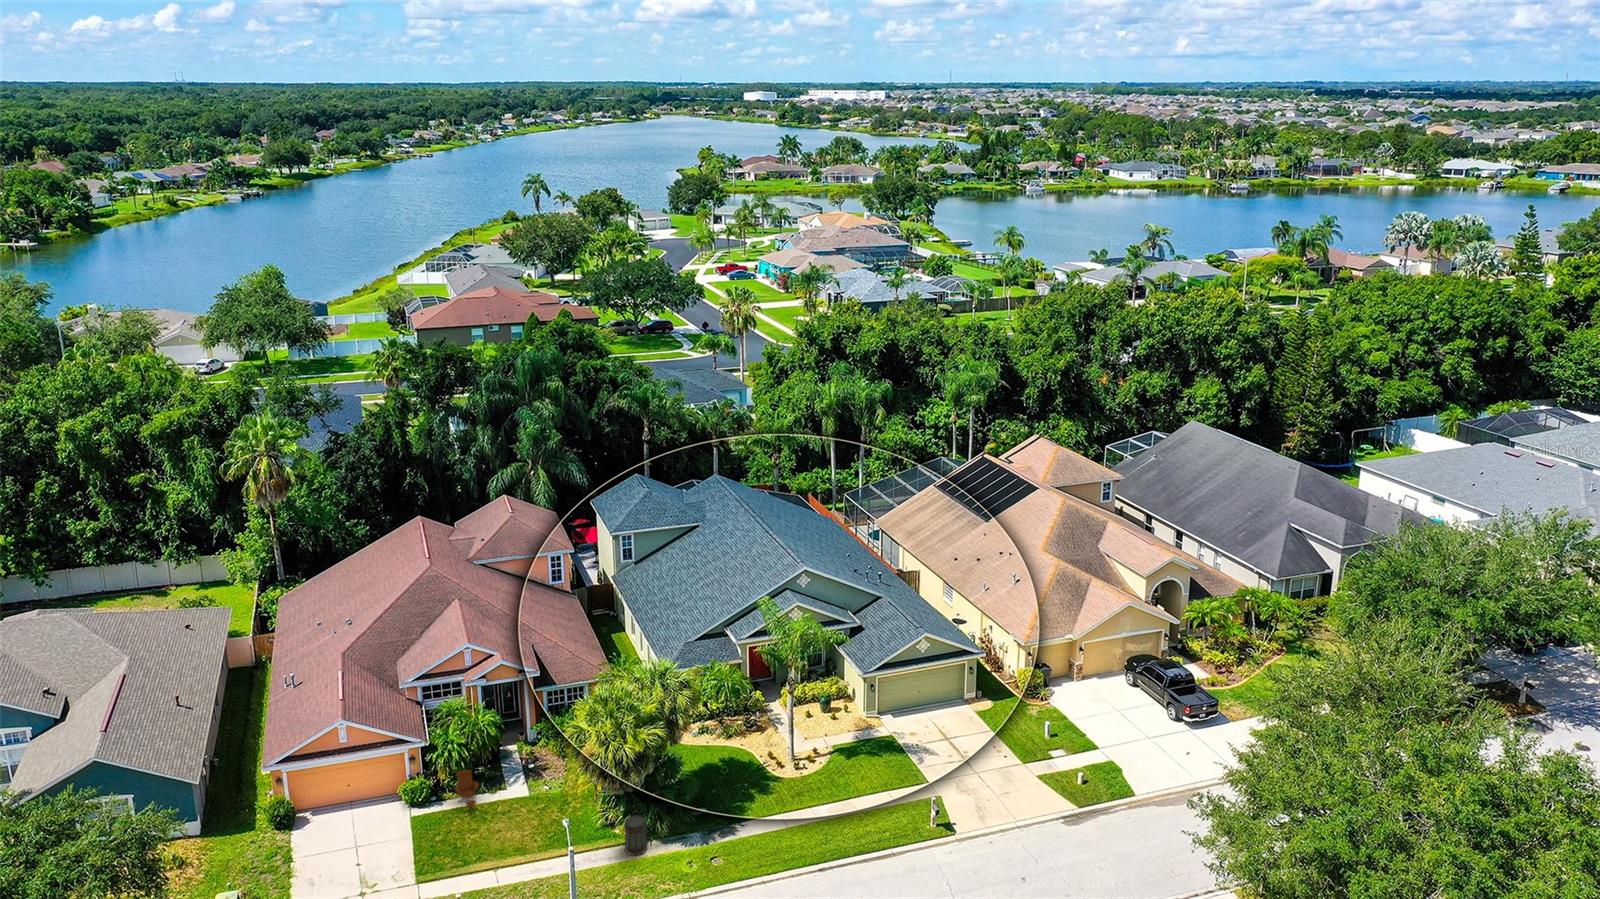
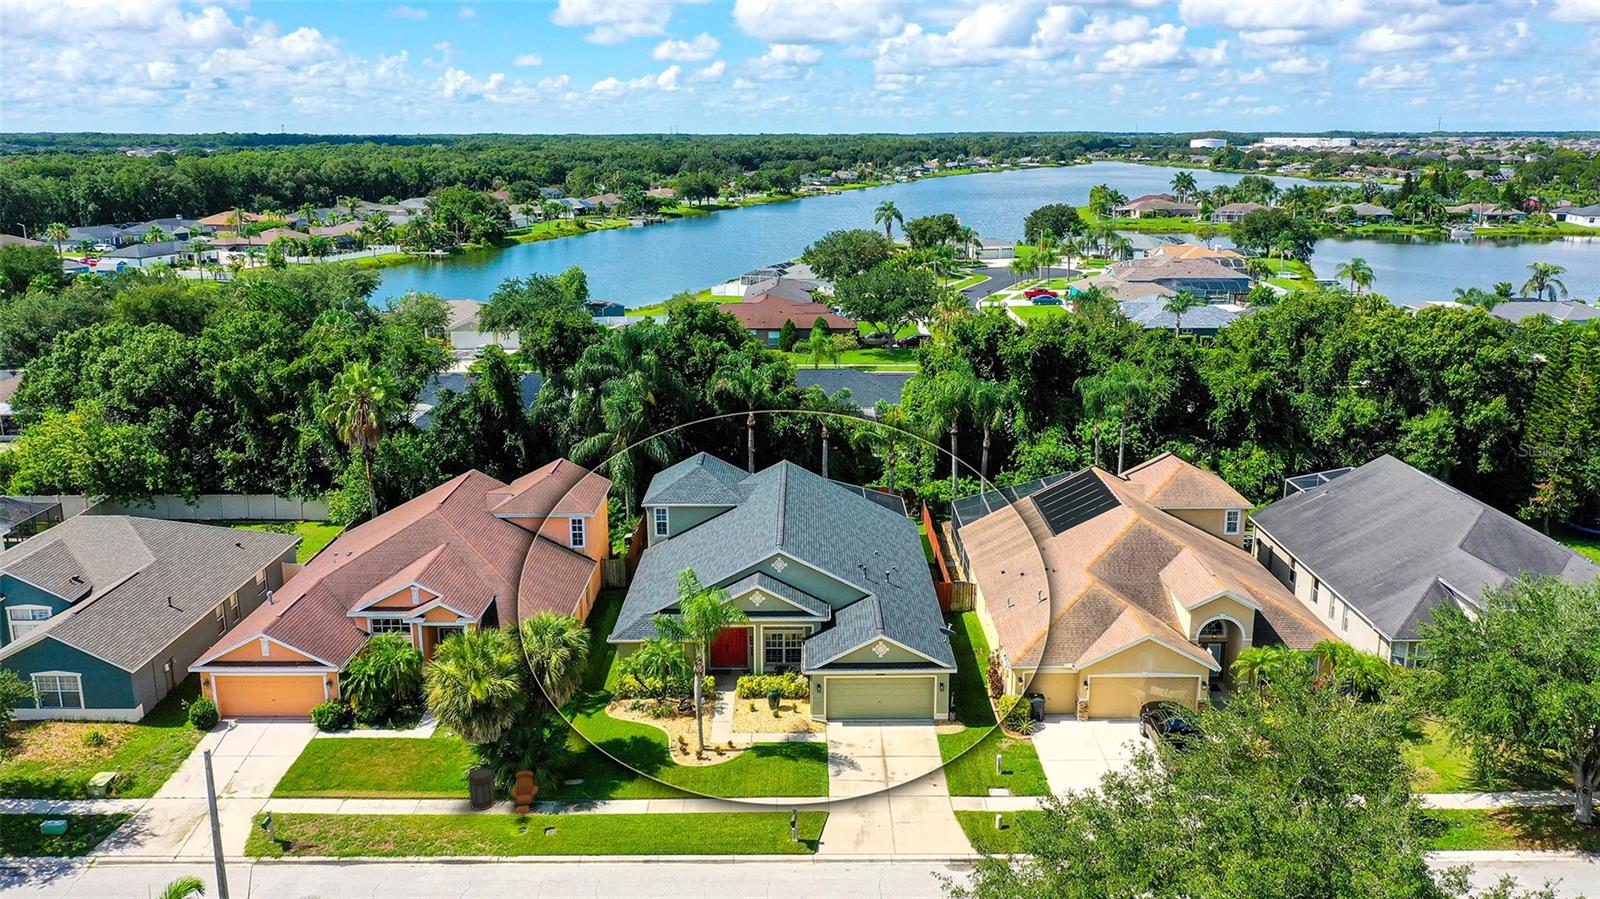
lounge chair: present [454,770,479,810] -> present [511,771,538,818]

